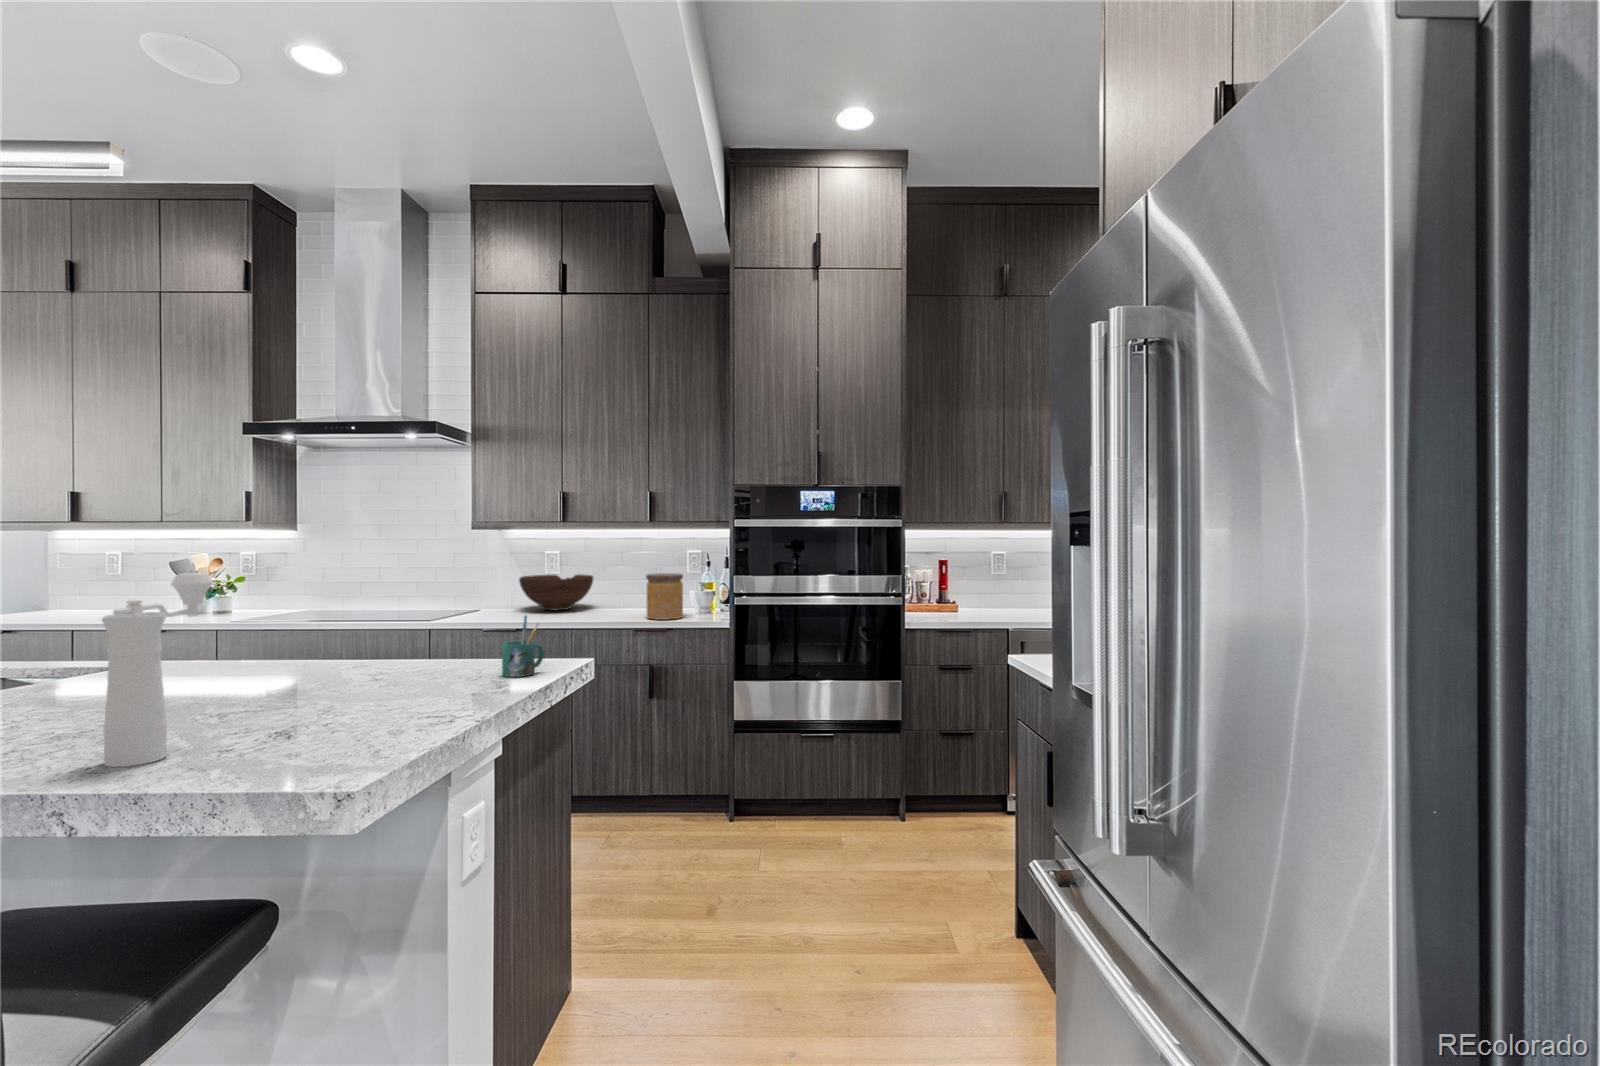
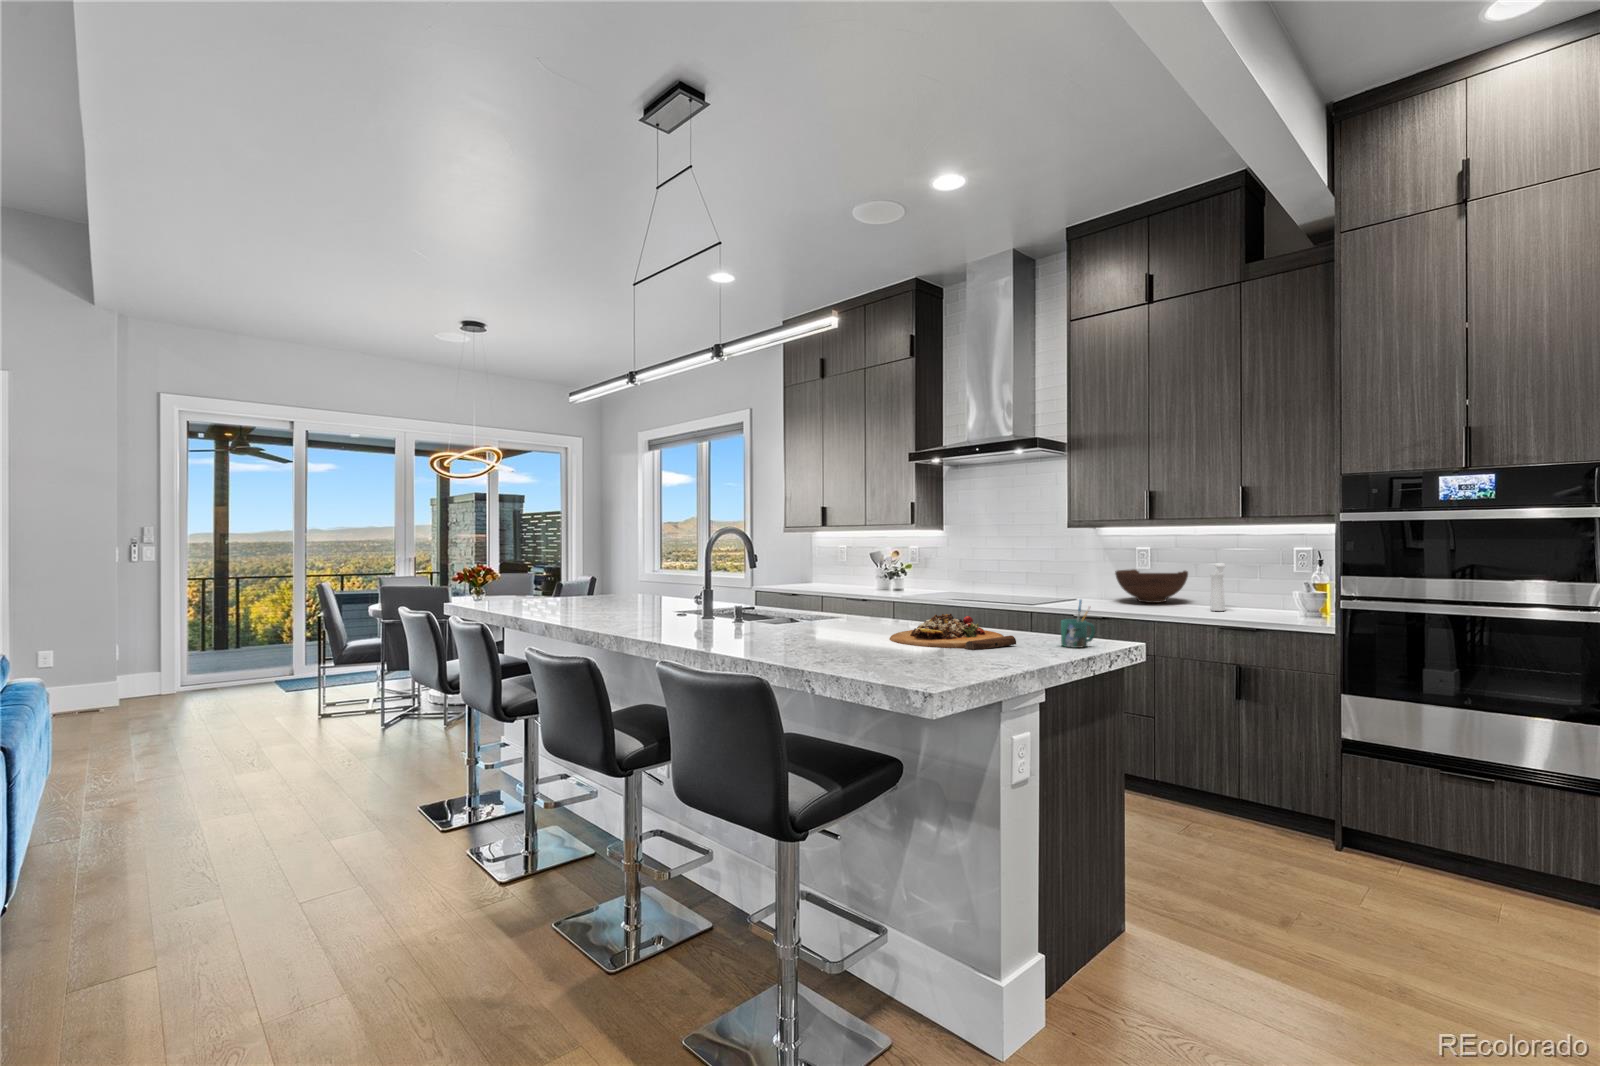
pepper mill: present [102,573,213,767] -> present [1210,563,1225,611]
jar: present [646,573,683,620] -> none [1241,570,1284,618]
cutting board: none [233,646,445,703] -> present [889,614,1016,650]

